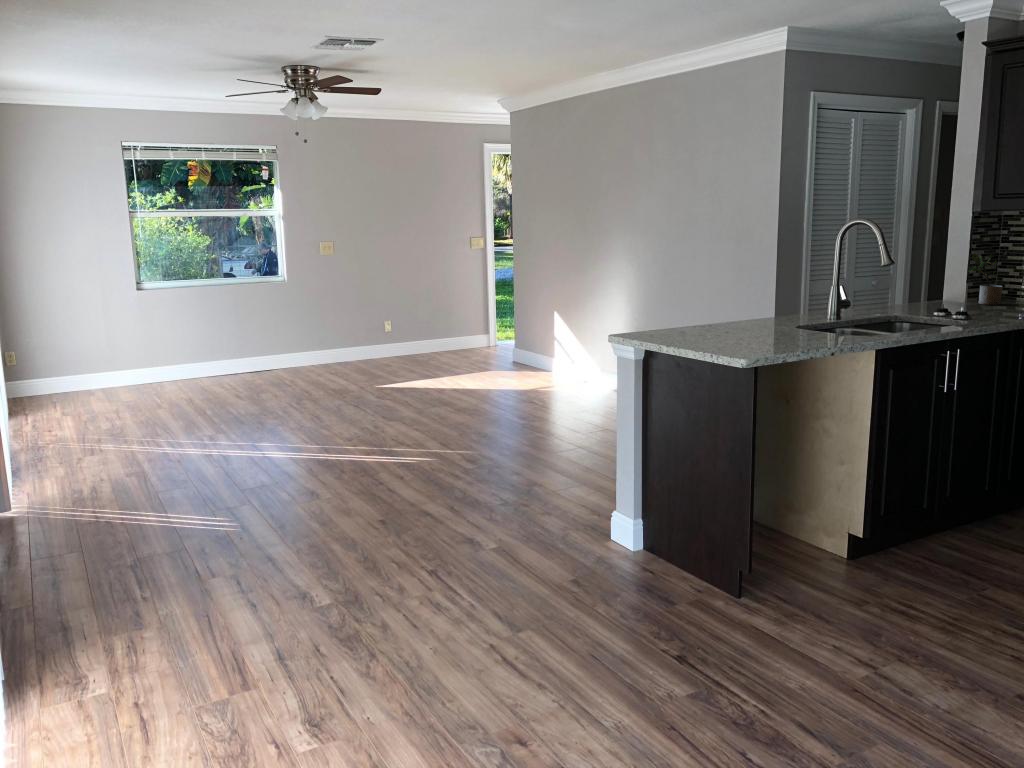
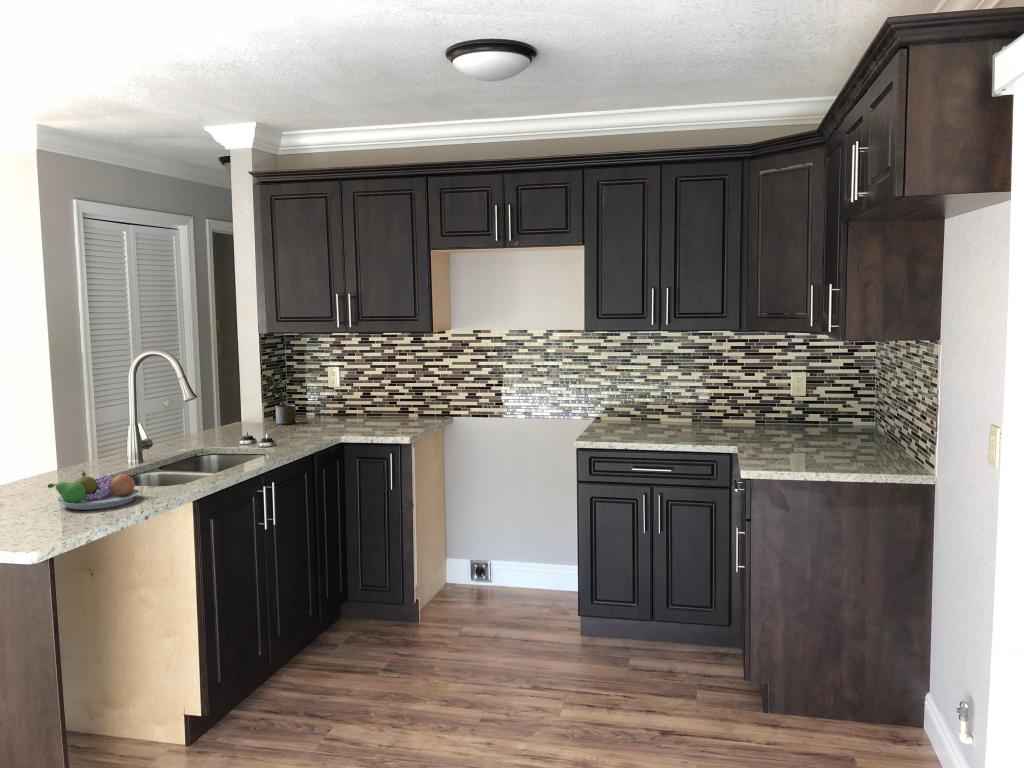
fruit bowl: none [760,312,830,342] -> present [48,471,139,510]

